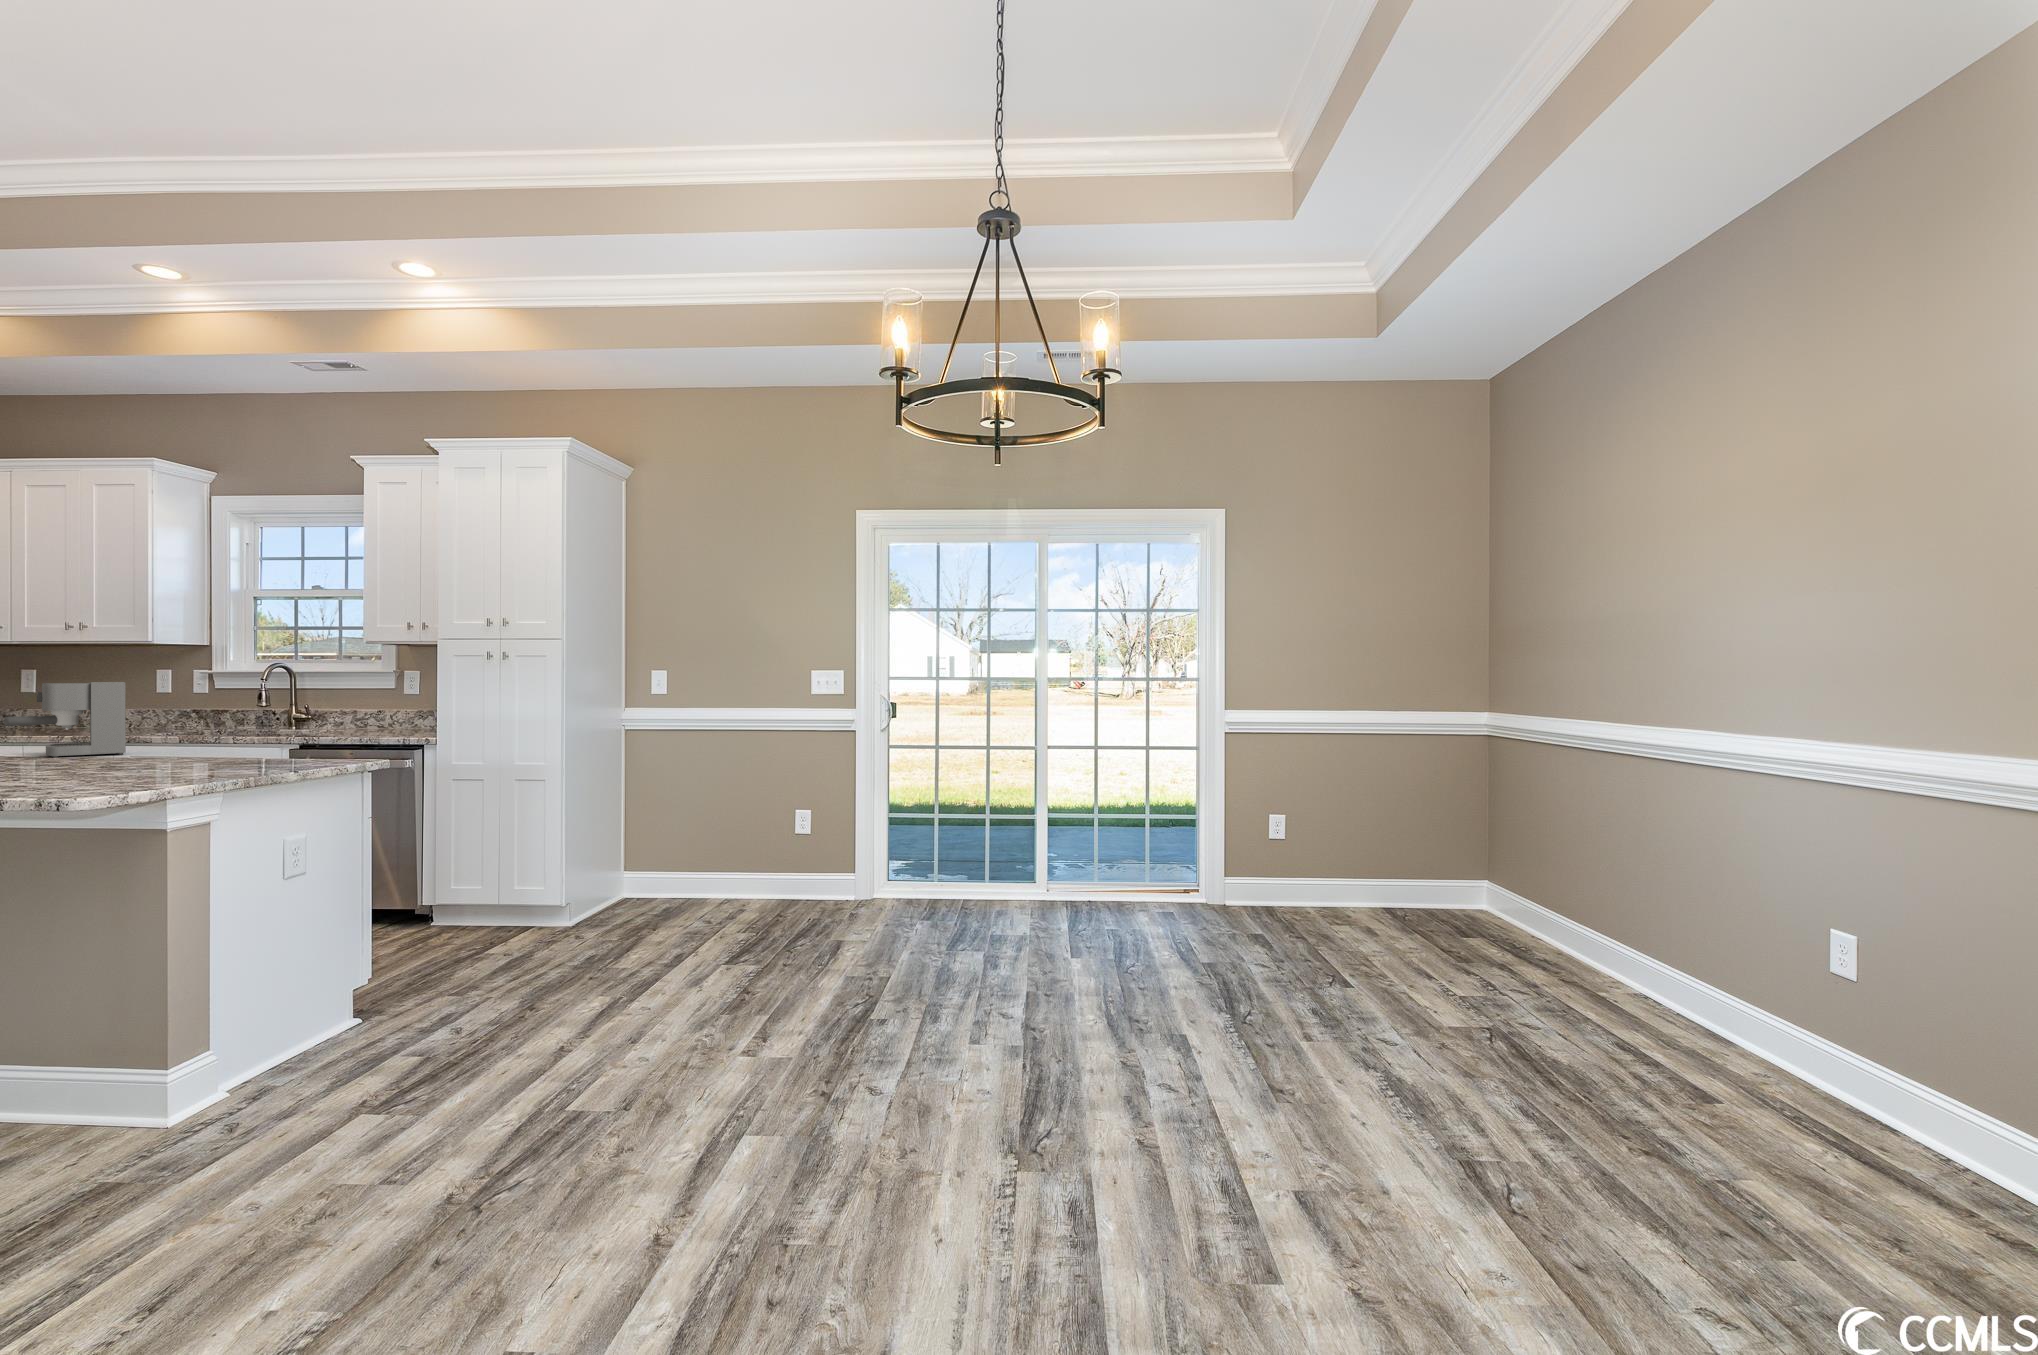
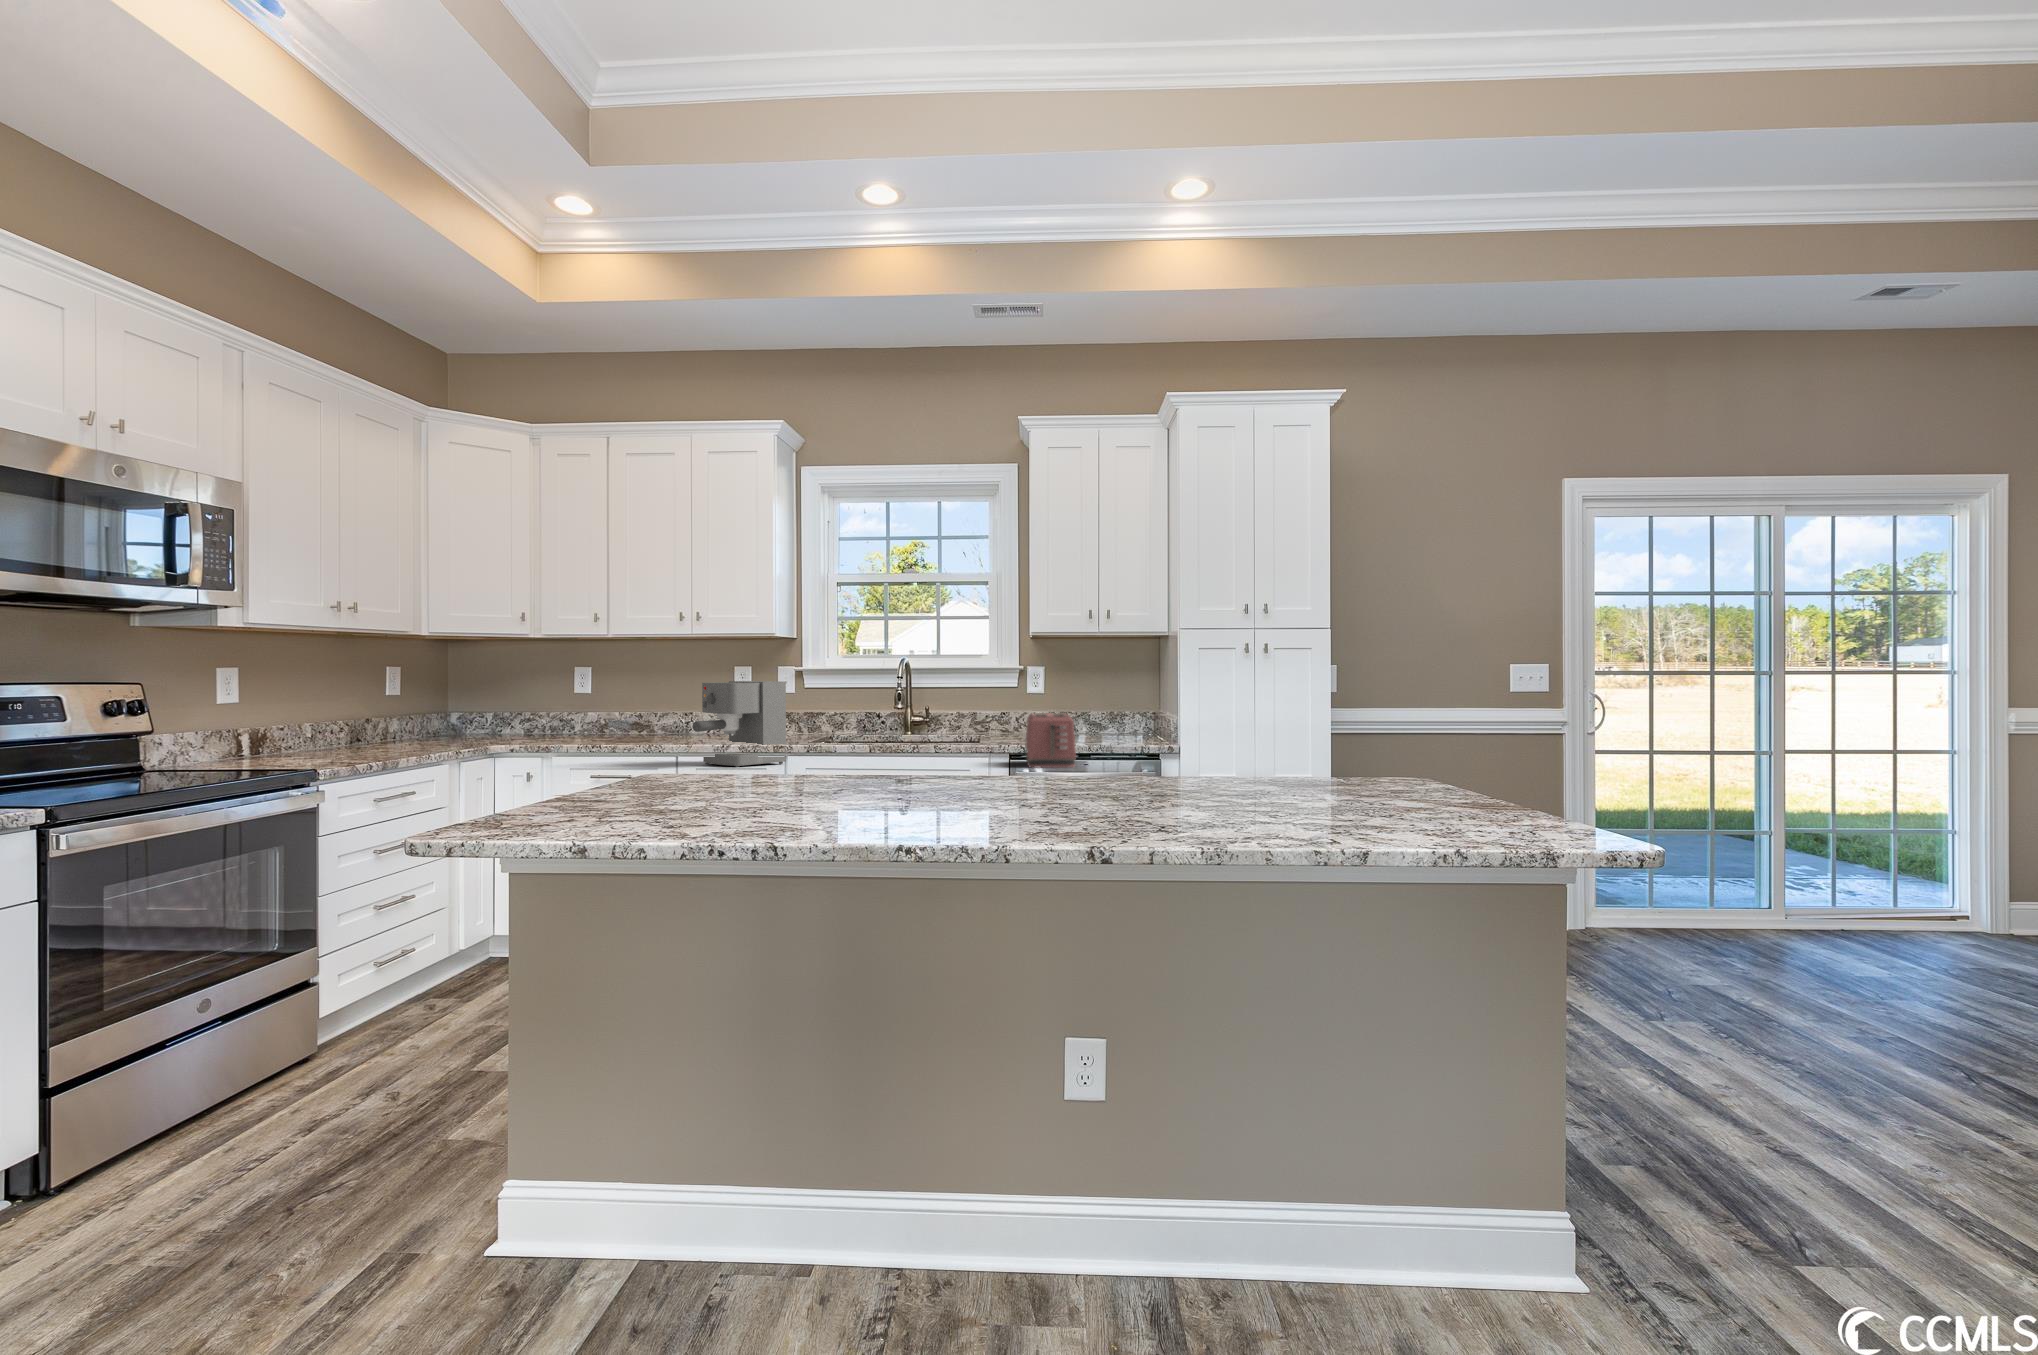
toaster: none [296,711,387,759] -> present [1026,713,1076,768]

